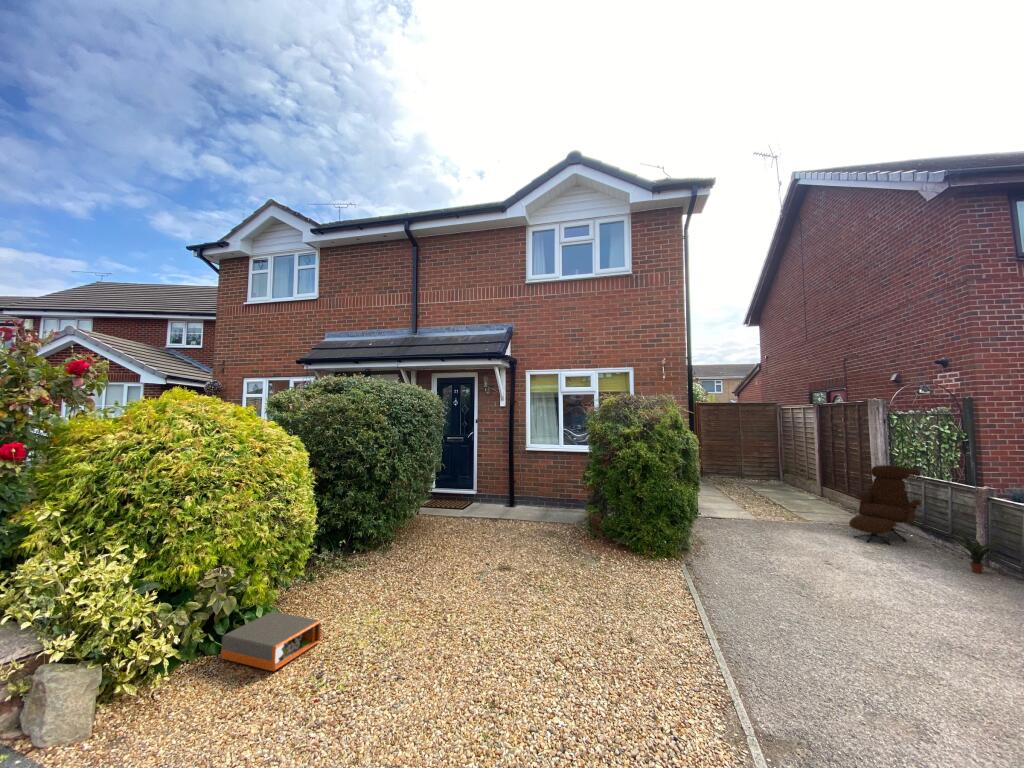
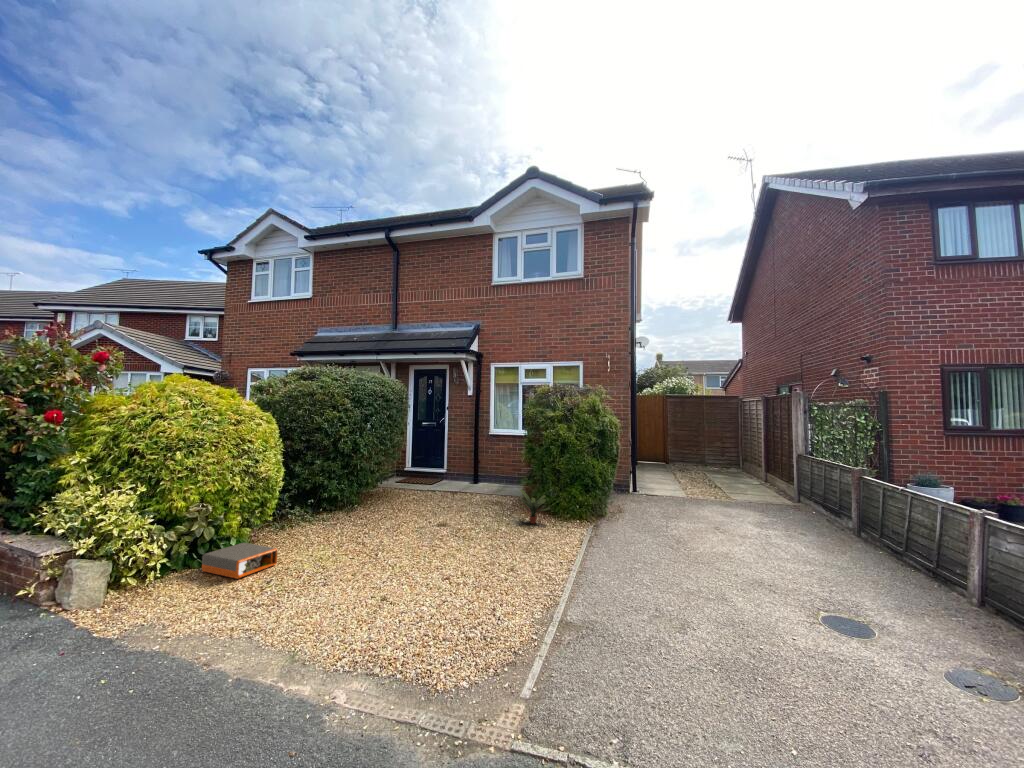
lounge chair: present [849,465,921,545] -> none [756,450,825,517]
potted plant: present [954,528,1002,573] -> present [520,490,548,524]

